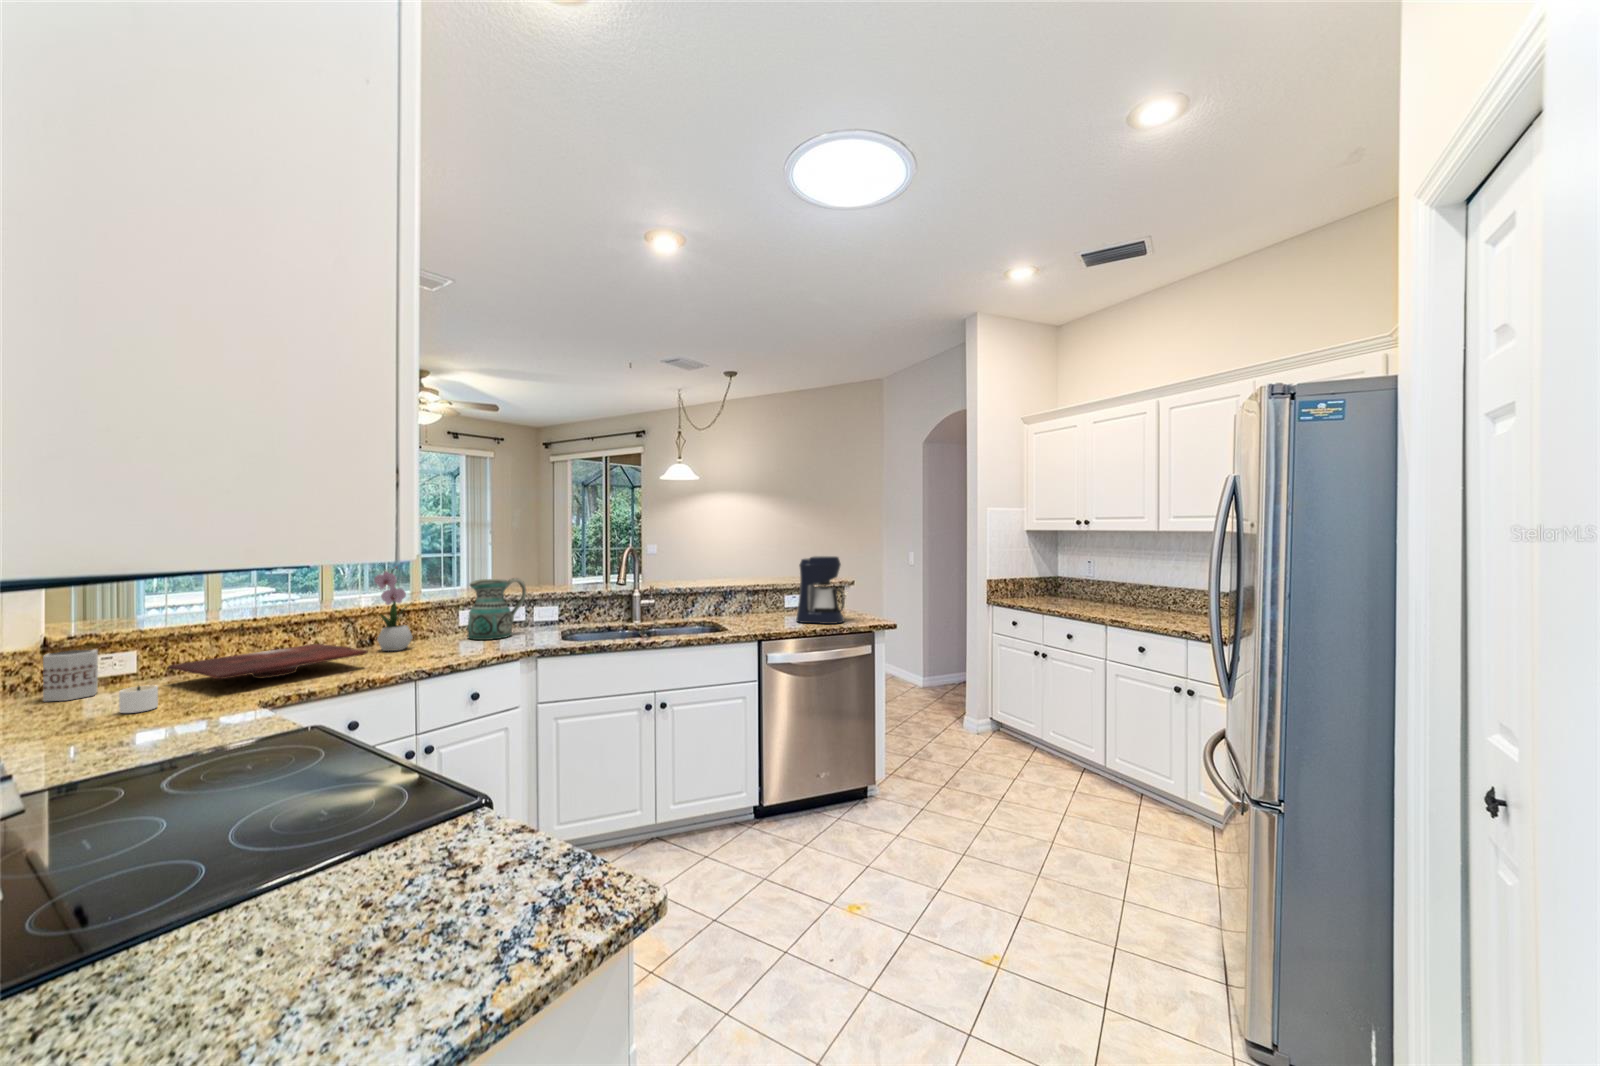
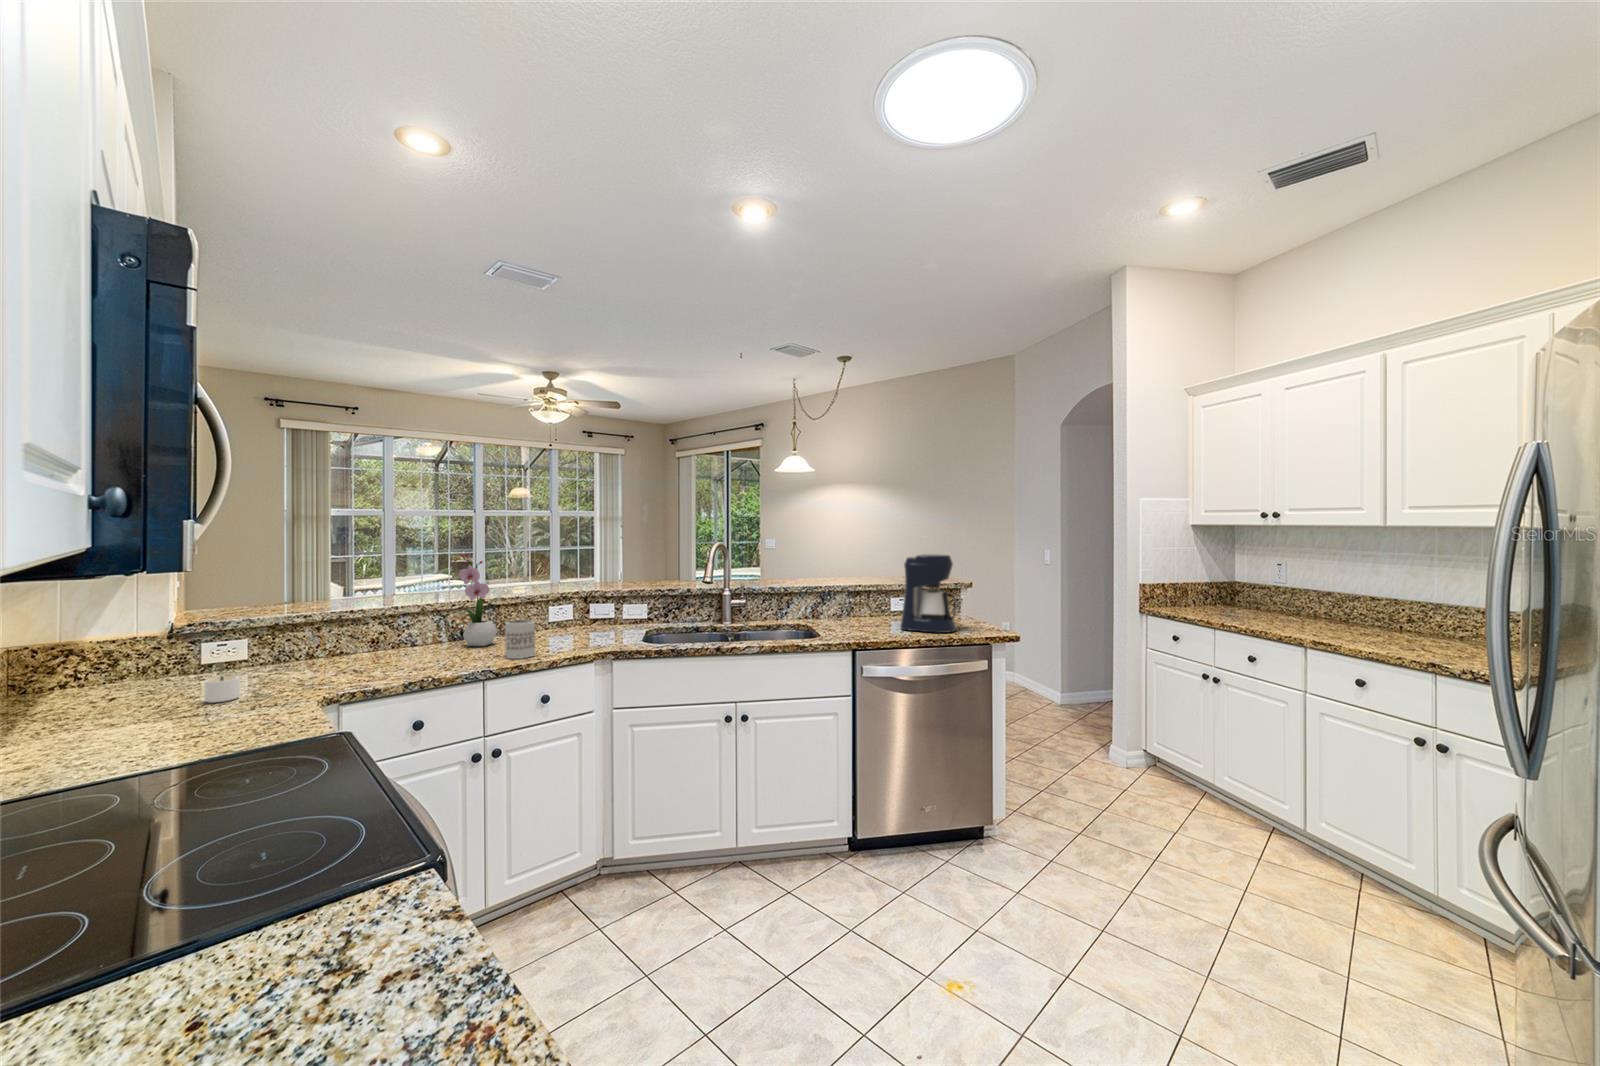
ceramic pitcher: present [468,578,526,640] -> none [553,574,611,638]
cutting board: present [168,644,368,679] -> none [266,637,444,672]
mug: present [43,650,98,701] -> present [505,620,535,659]

